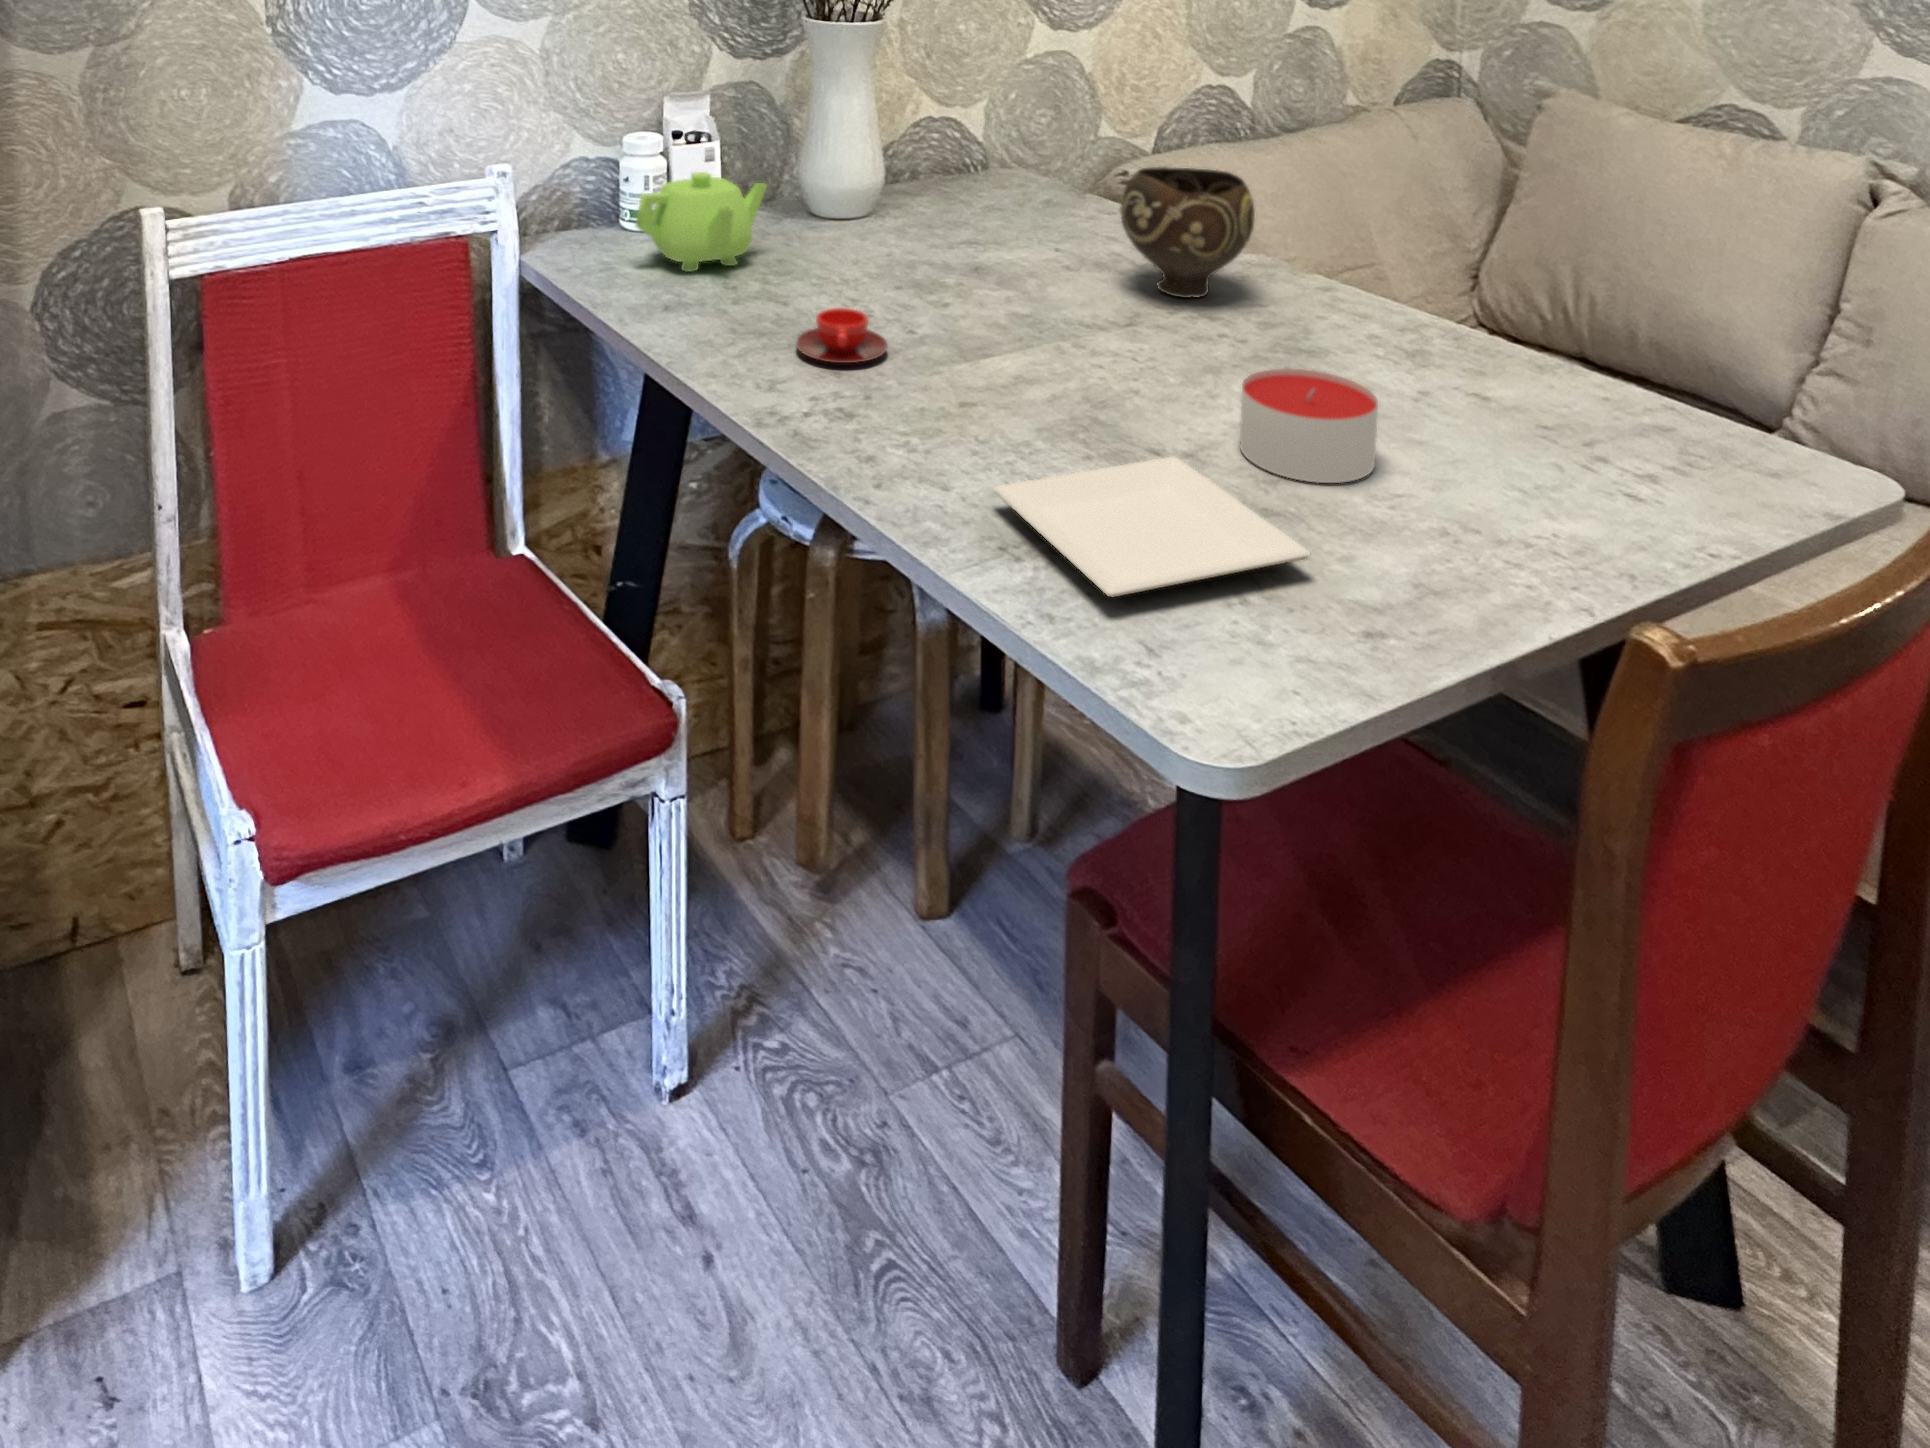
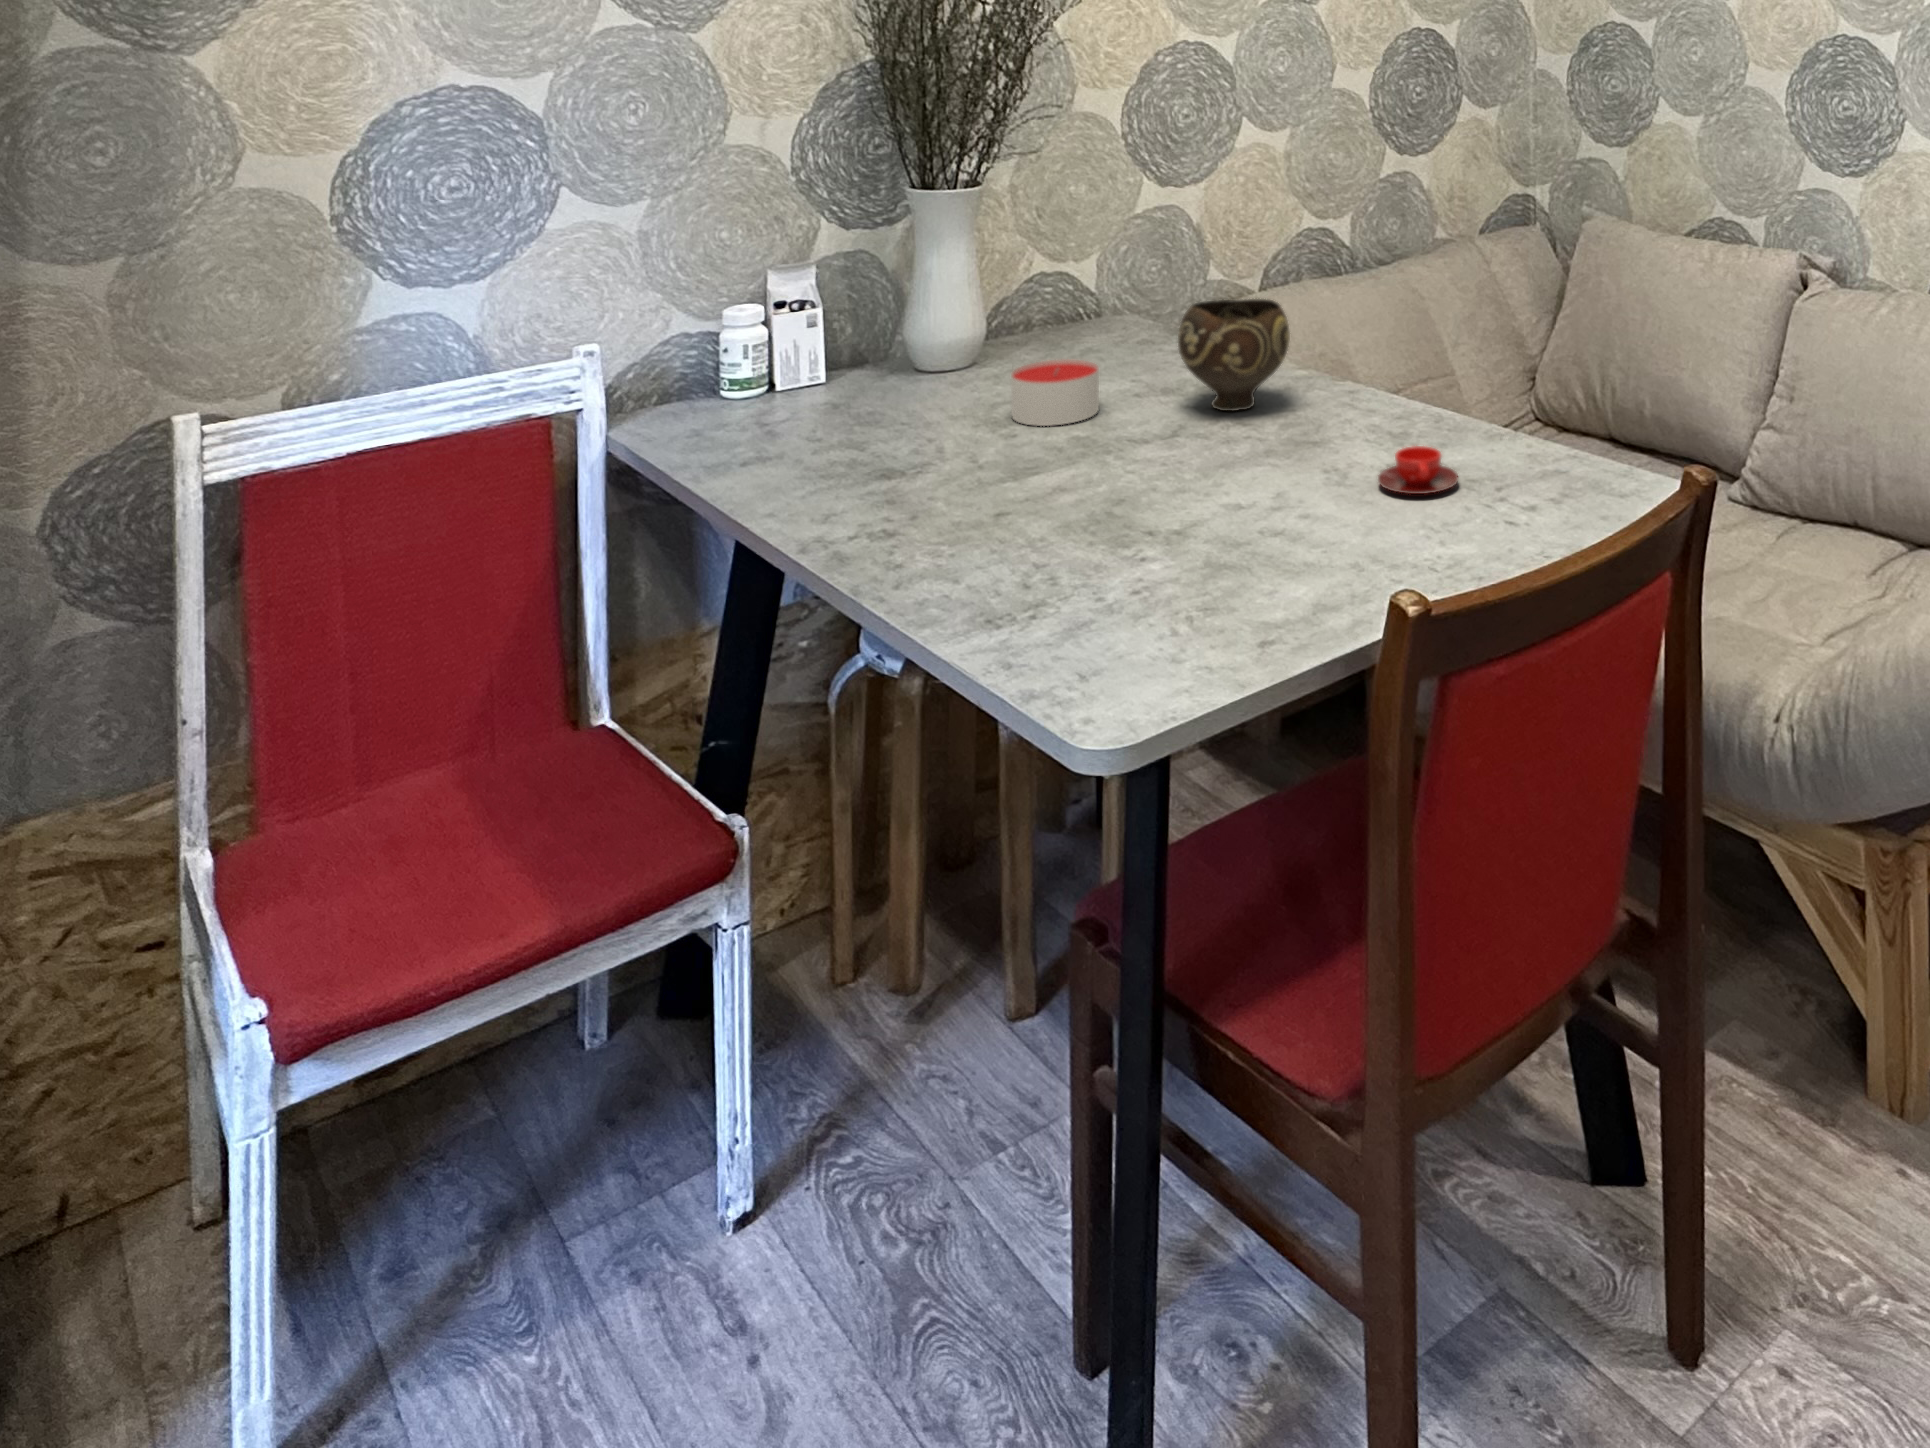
teapot: present [635,172,767,272] -> none [724,337,860,432]
teacup: present [796,308,887,363] -> present [1378,446,1459,494]
candle: present [1240,368,1378,483] -> present [1011,359,1099,426]
plate: present [994,456,1311,597] -> none [995,530,1237,635]

